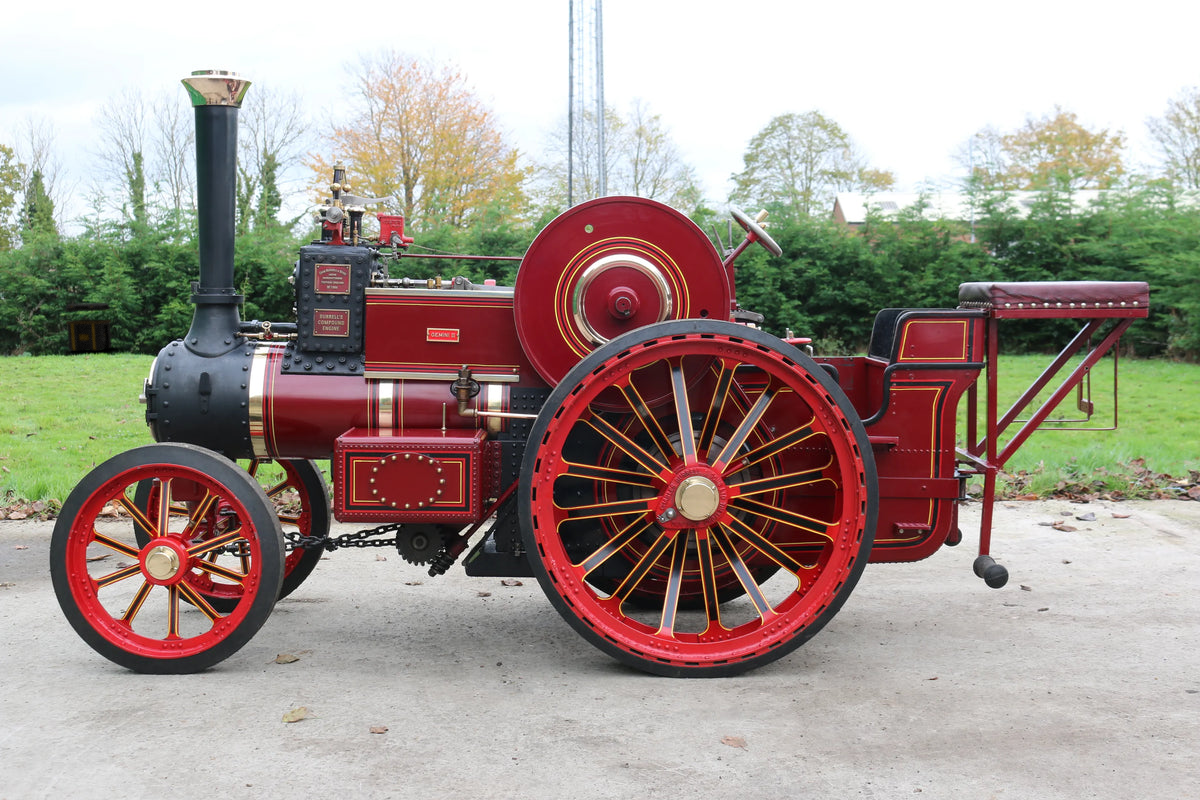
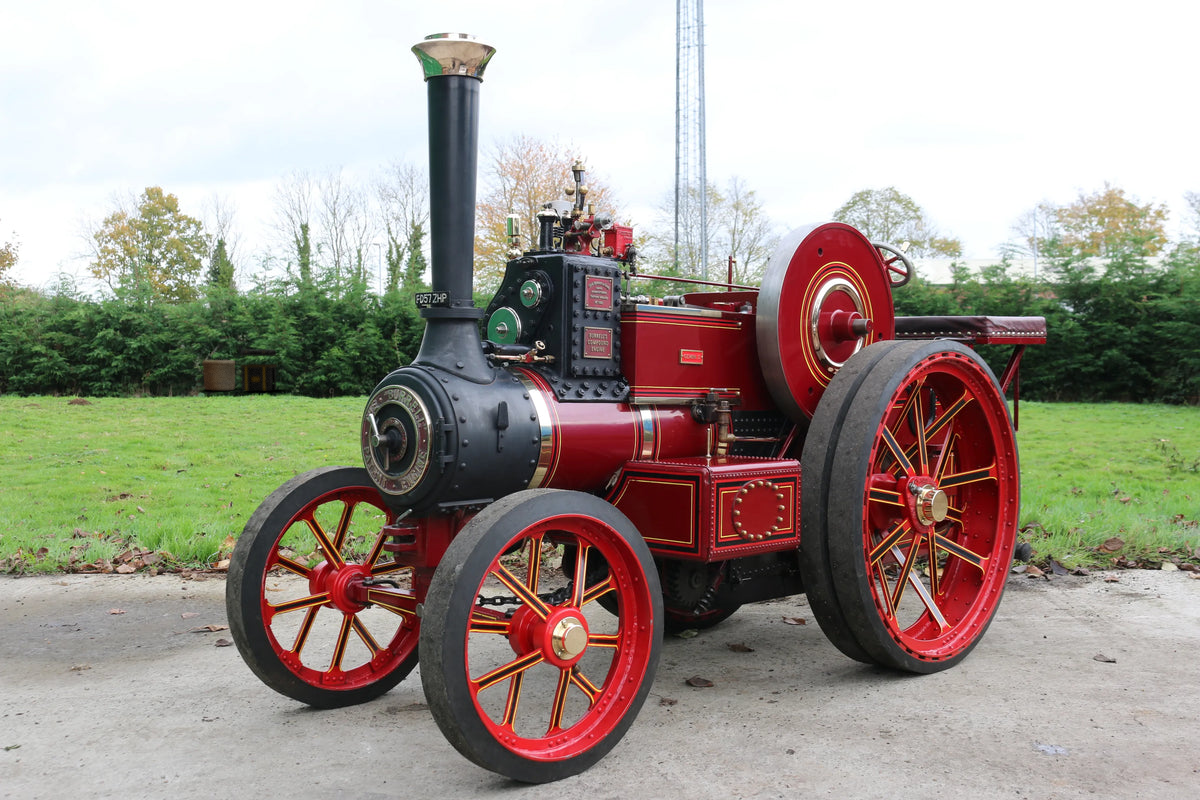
woven basket: none [24,315,65,350] -> present [203,360,235,390]

